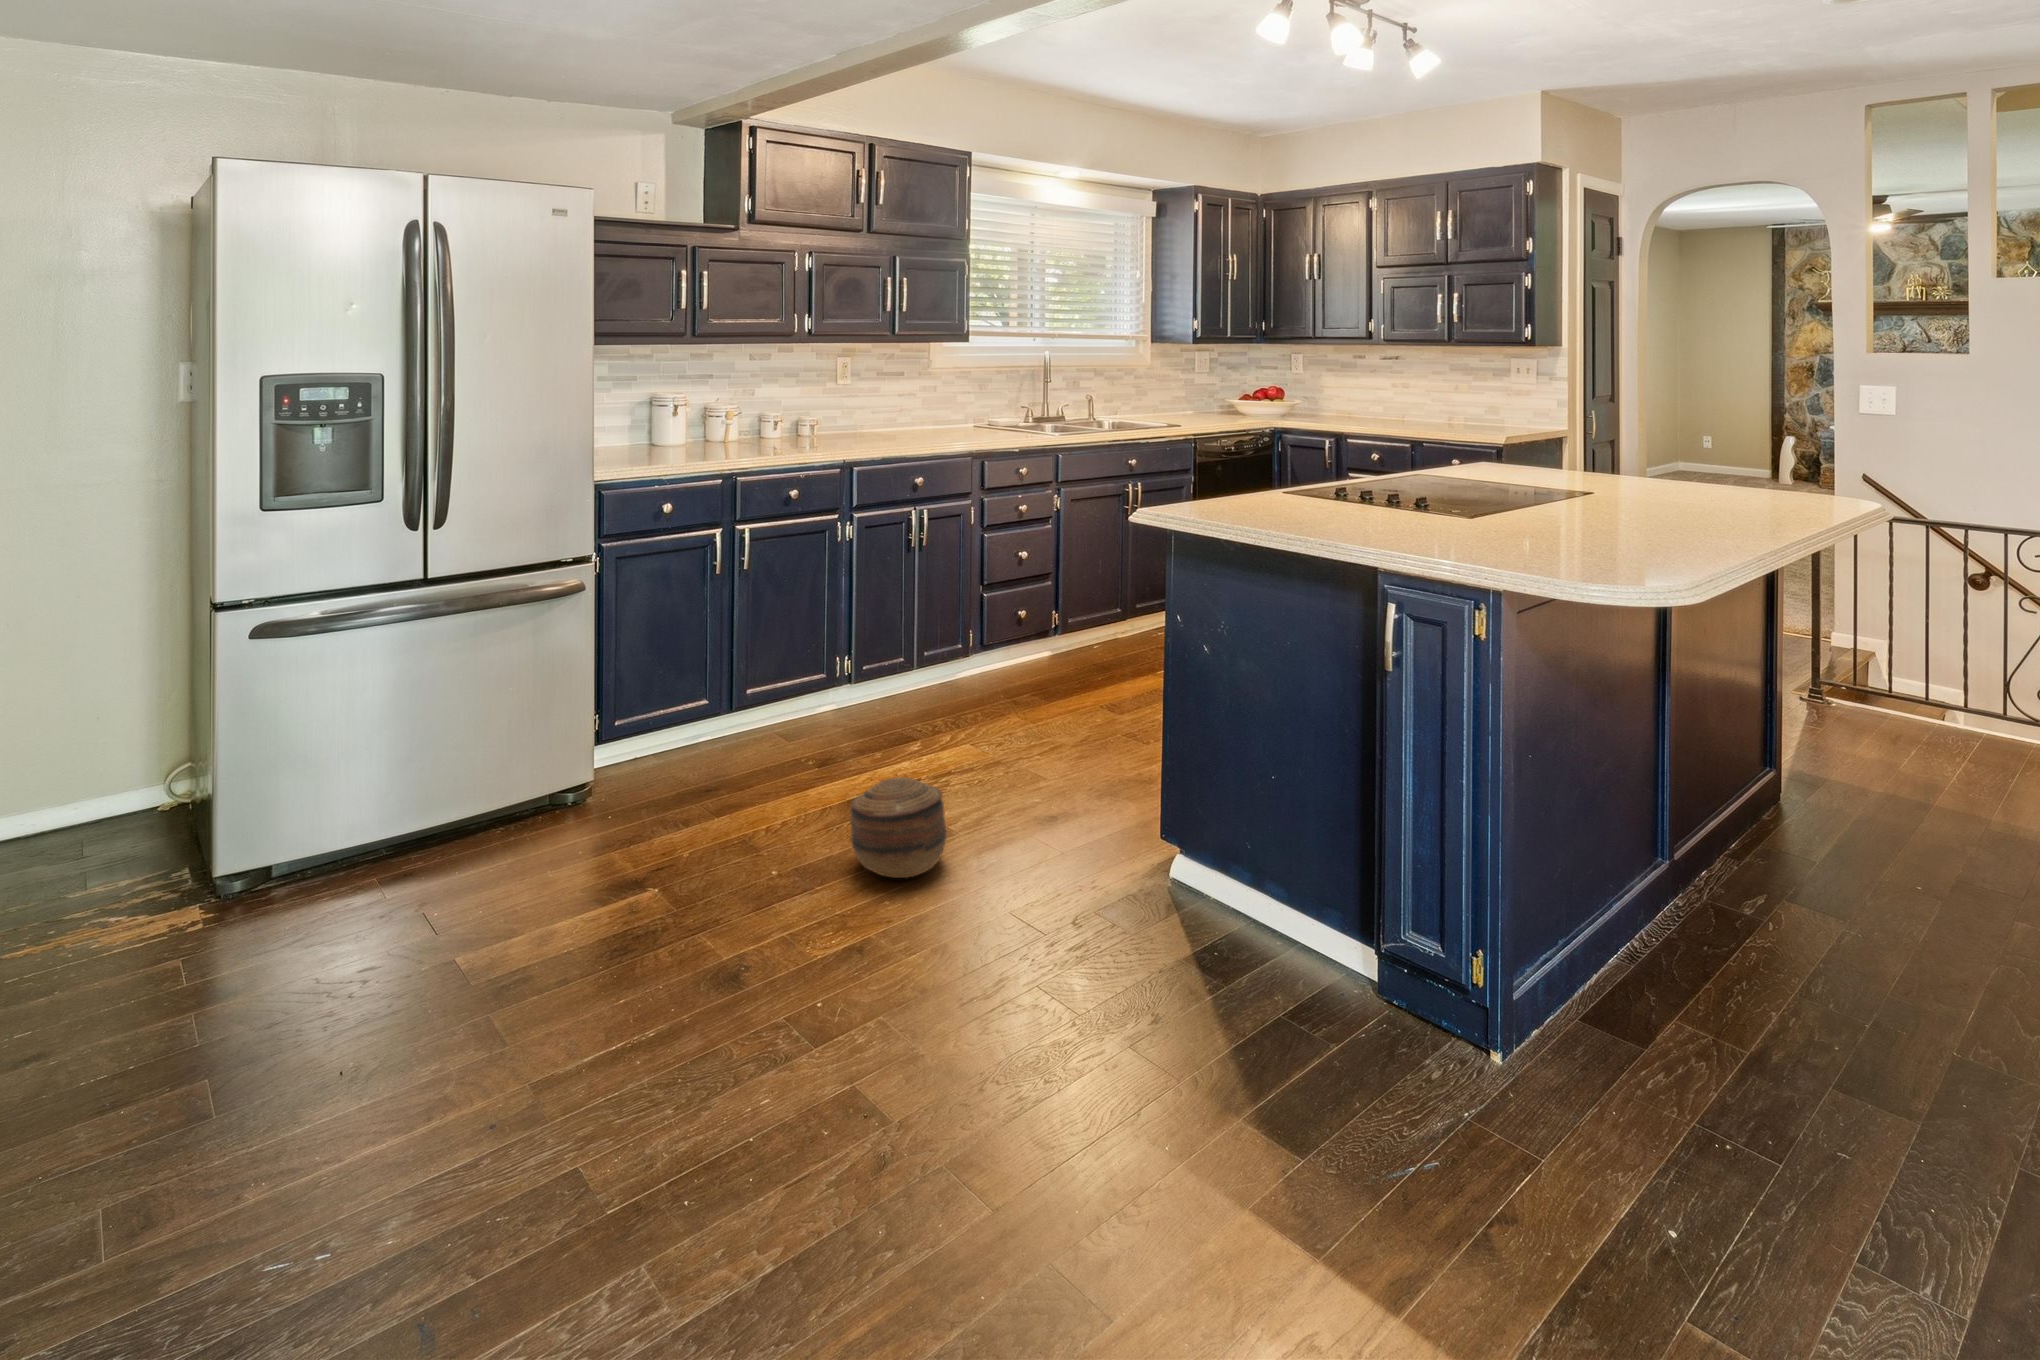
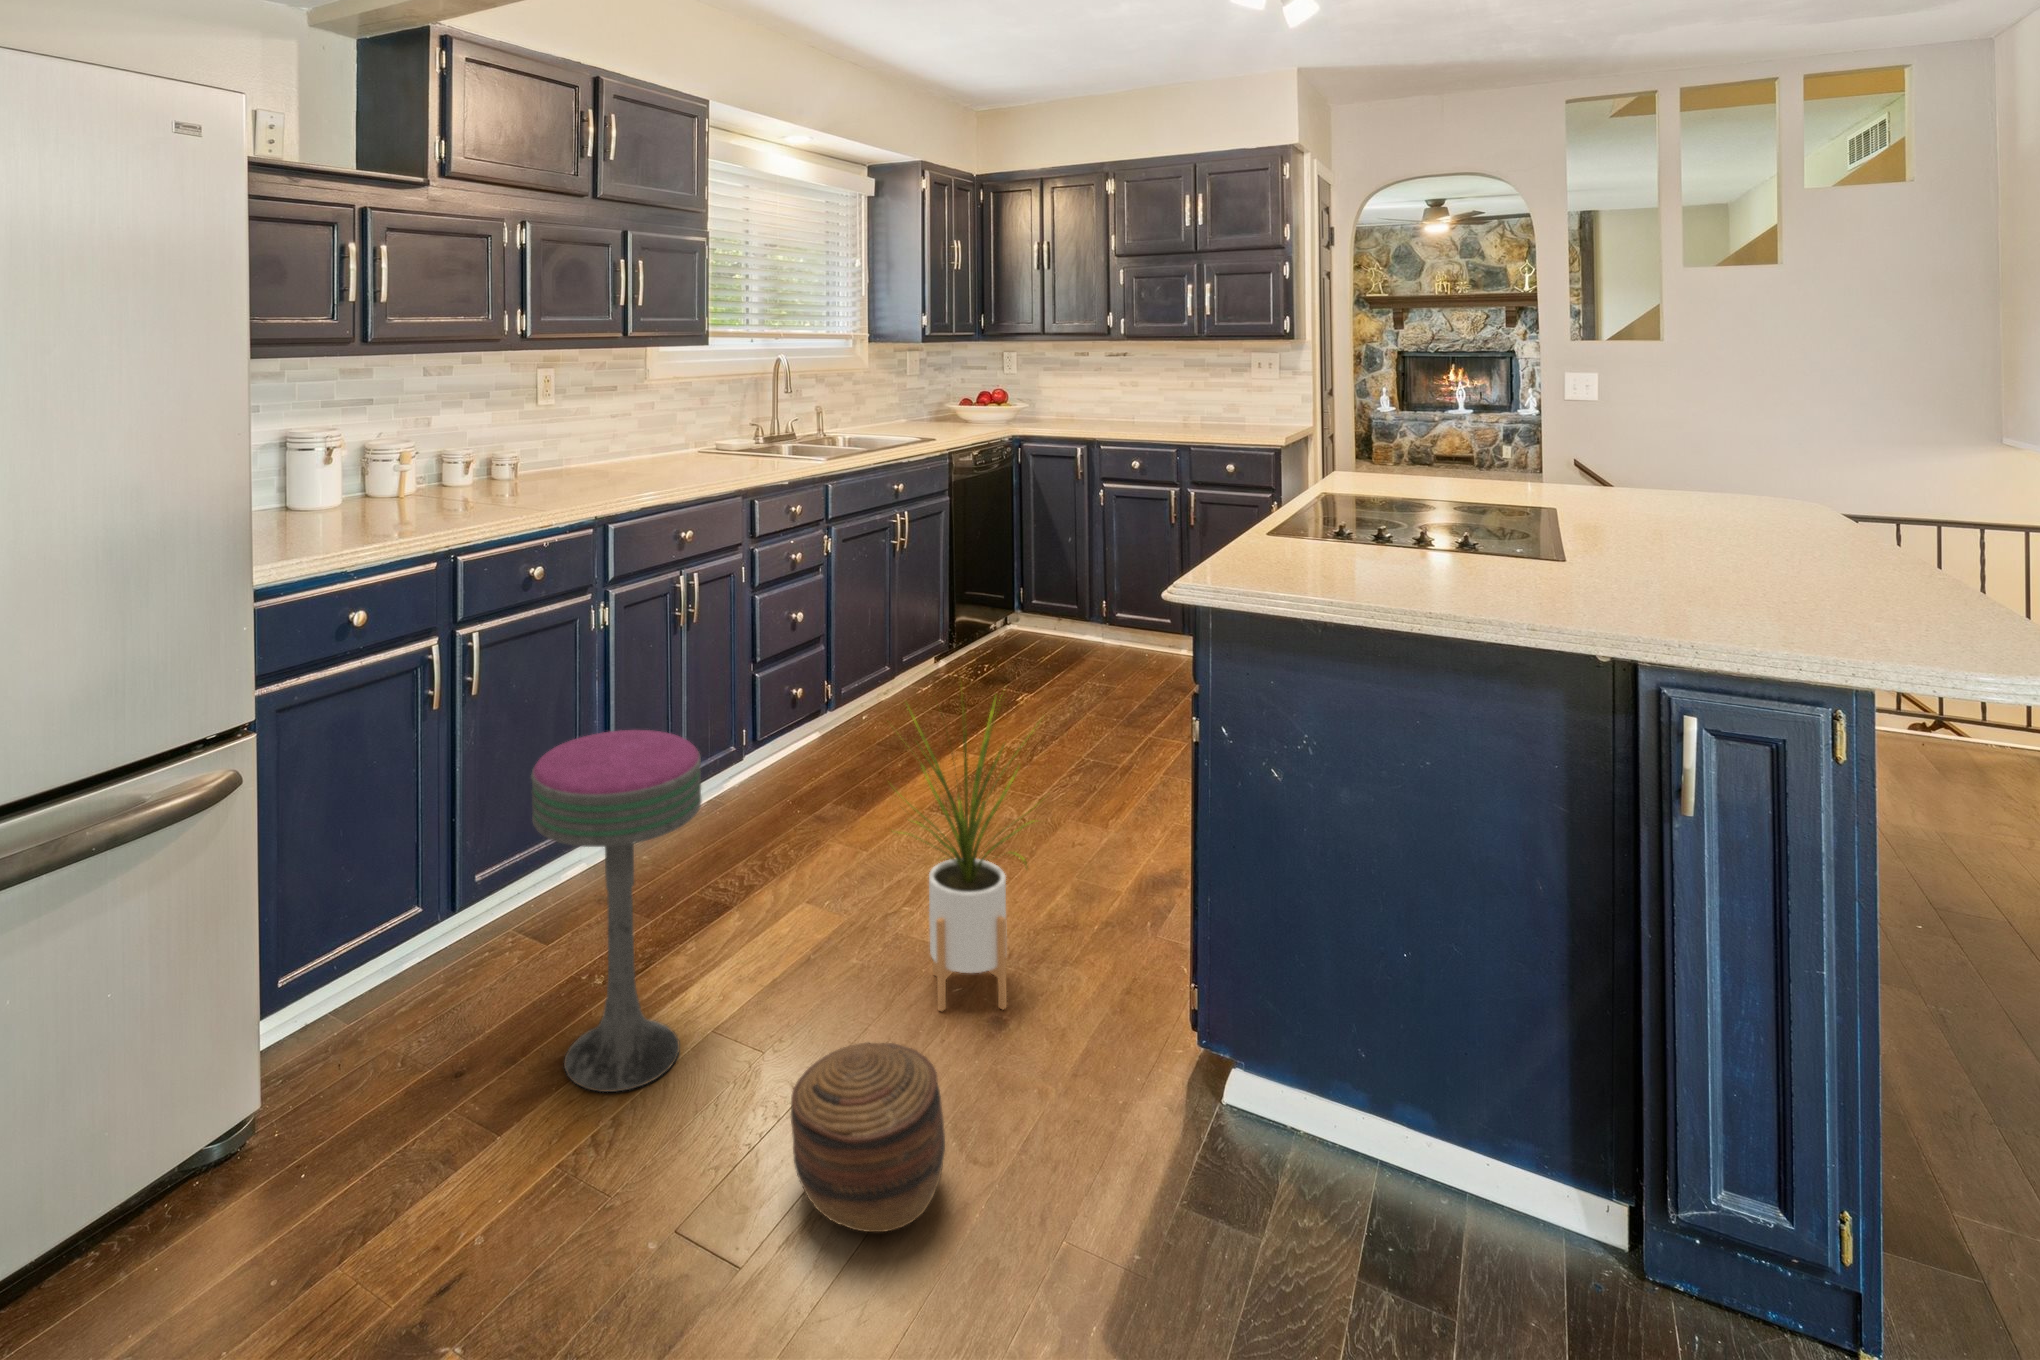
house plant: none [981,577,1097,807] -> present [890,696,1036,1011]
bar stool: none [745,592,852,808] -> present [531,730,702,1092]

